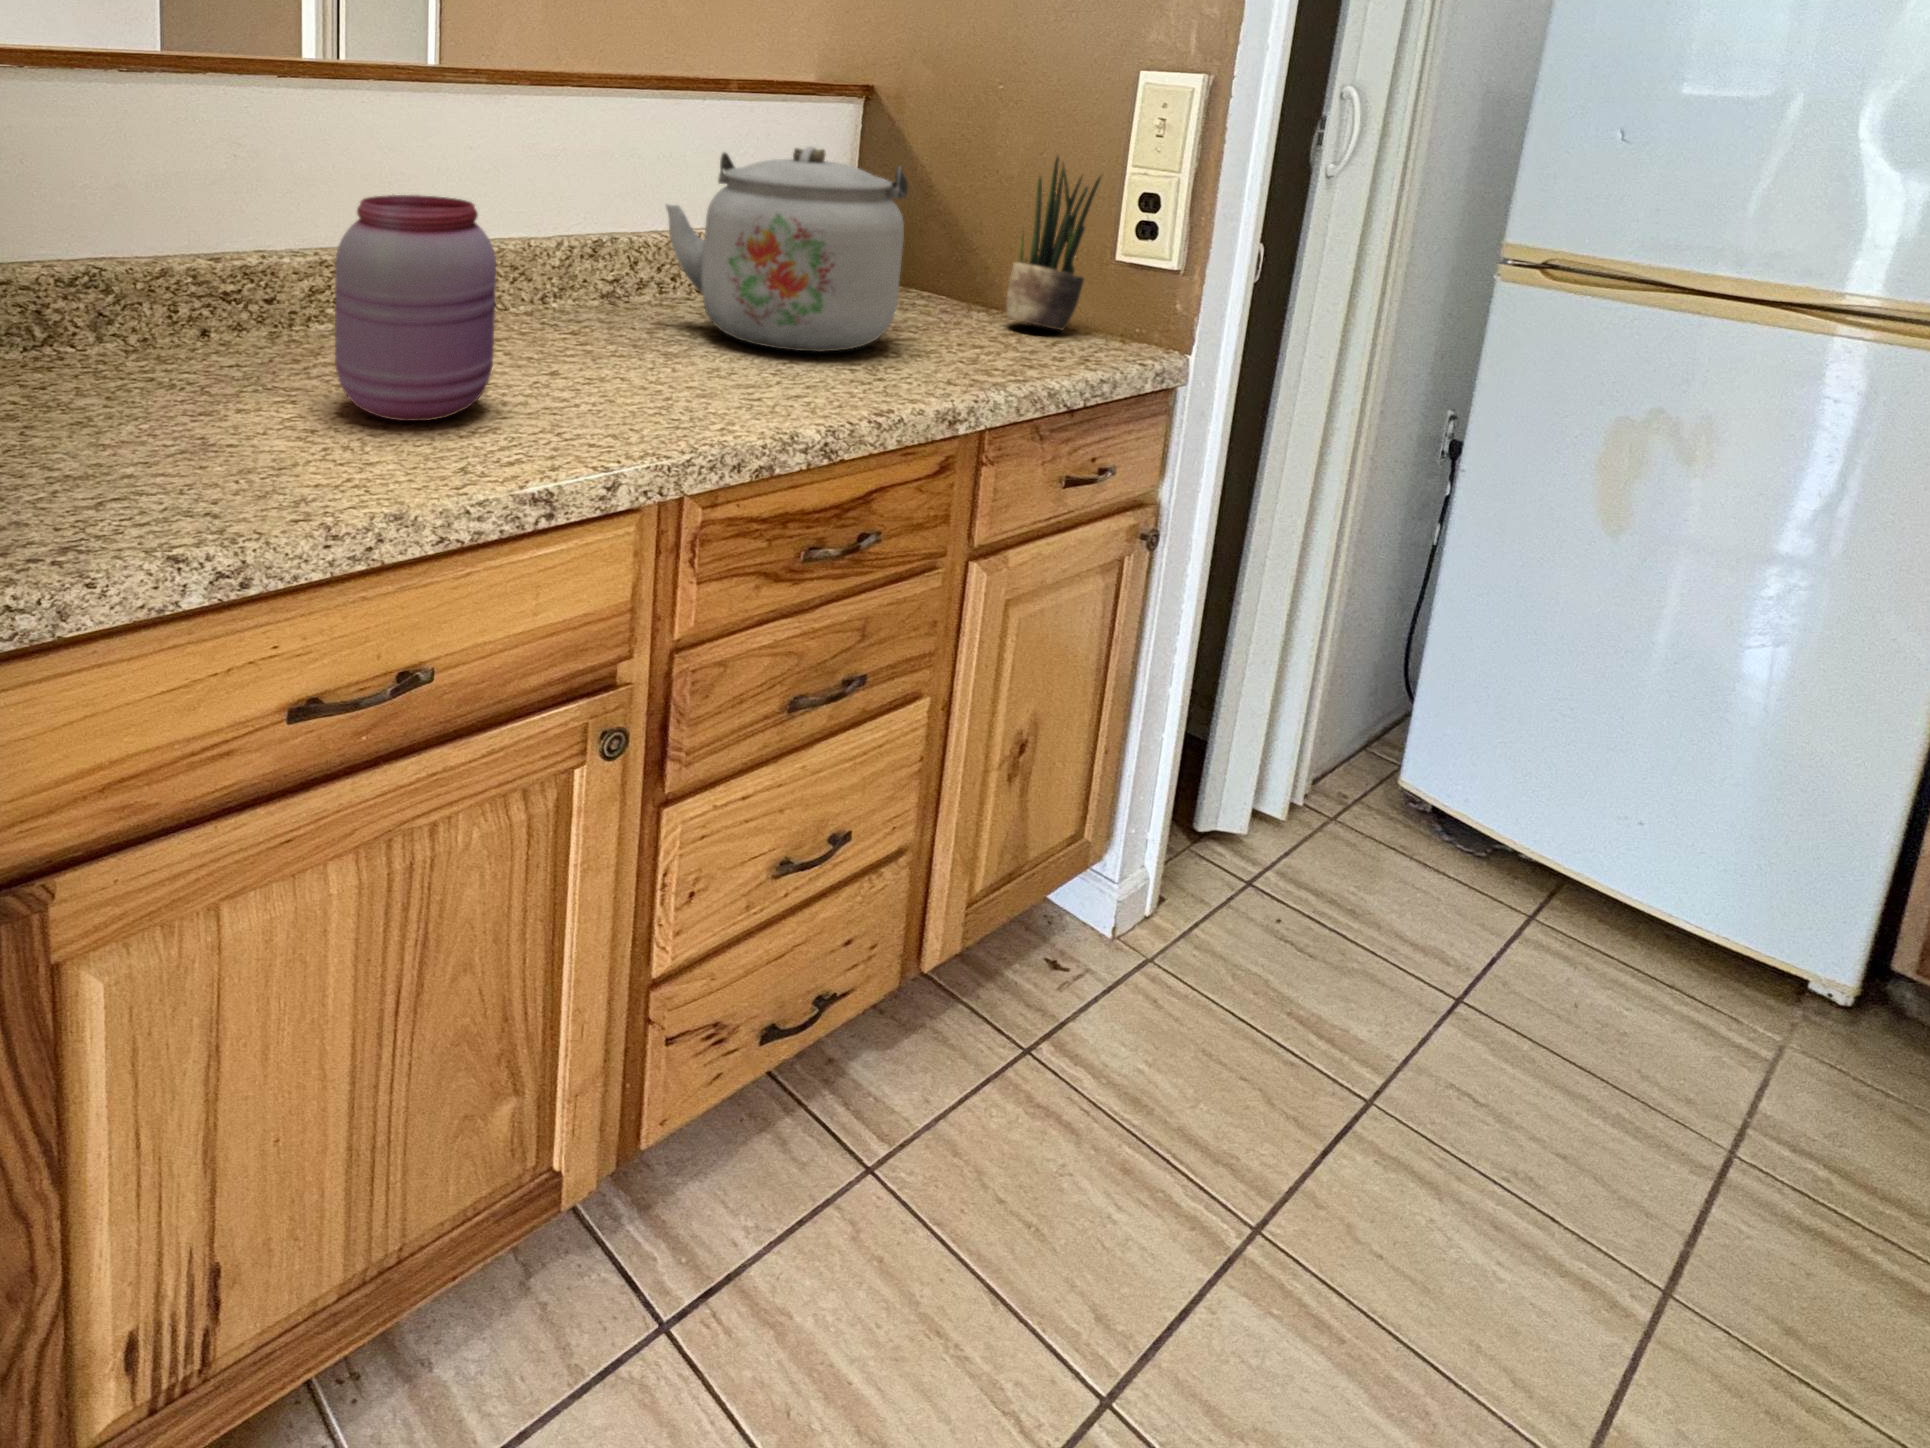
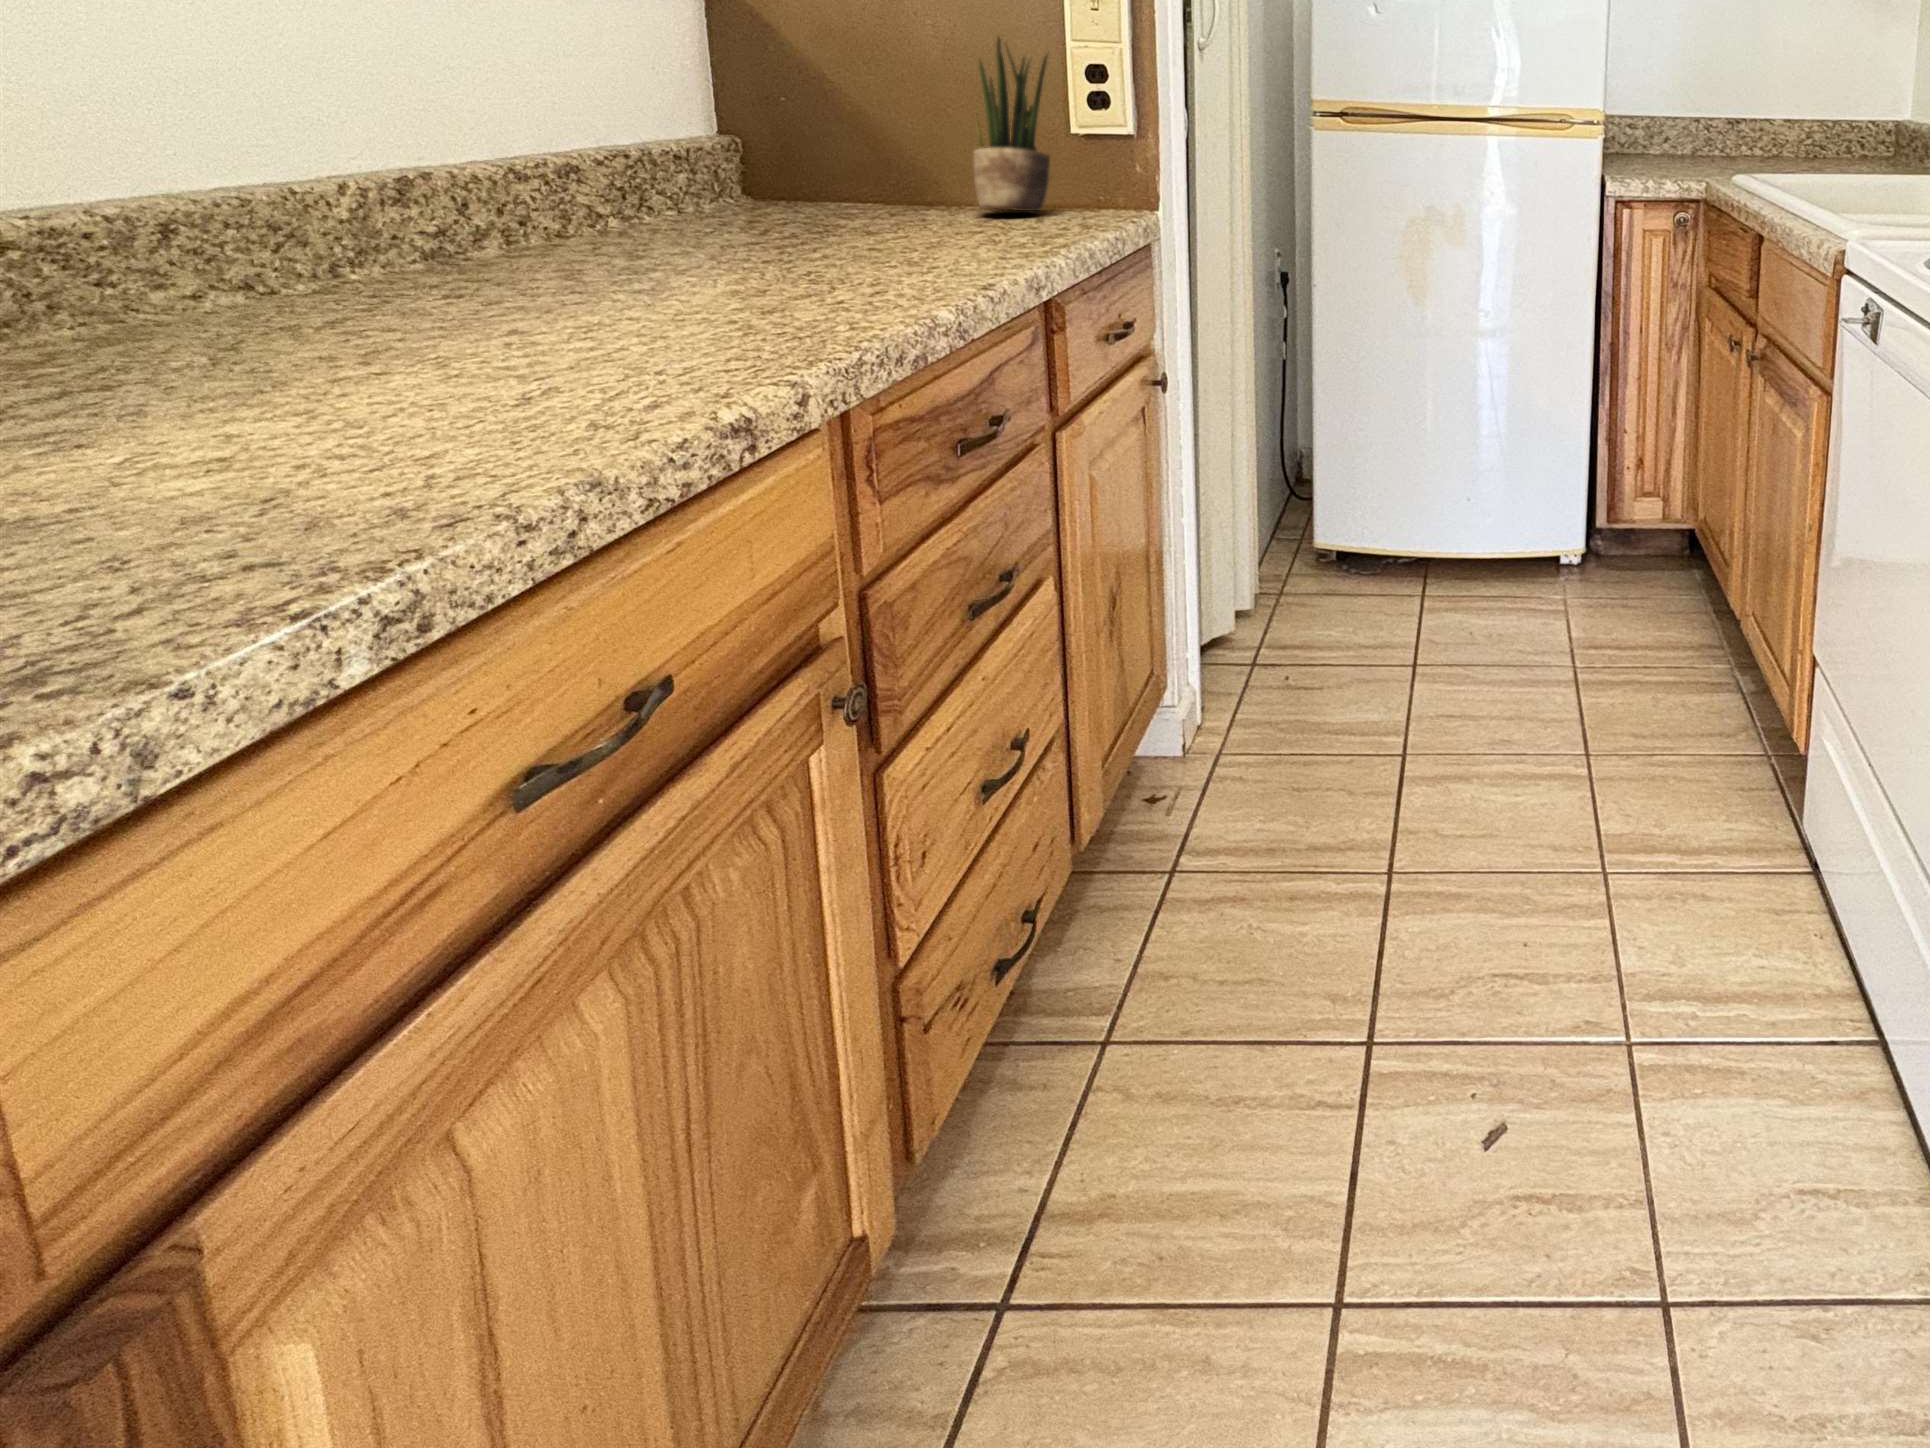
kettle: present [665,146,908,352] -> none [544,23,906,264]
jar: present [335,195,496,421] -> none [126,75,501,421]

